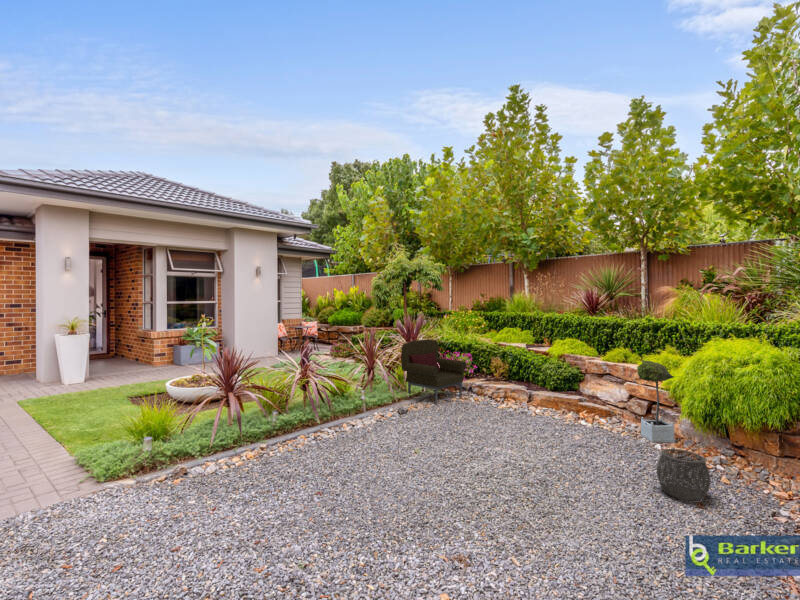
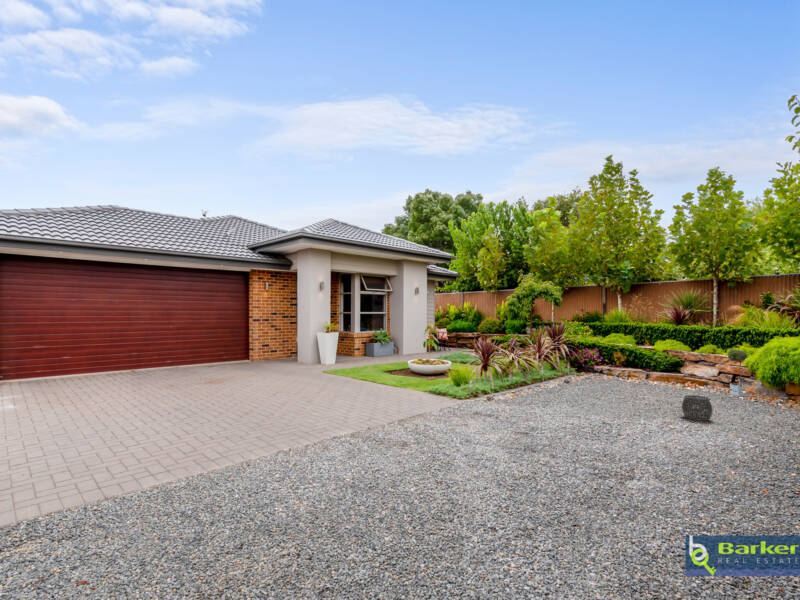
armchair: present [401,339,467,404] -> none [556,338,599,379]
woven basket: present [657,449,711,501] -> present [682,395,713,421]

